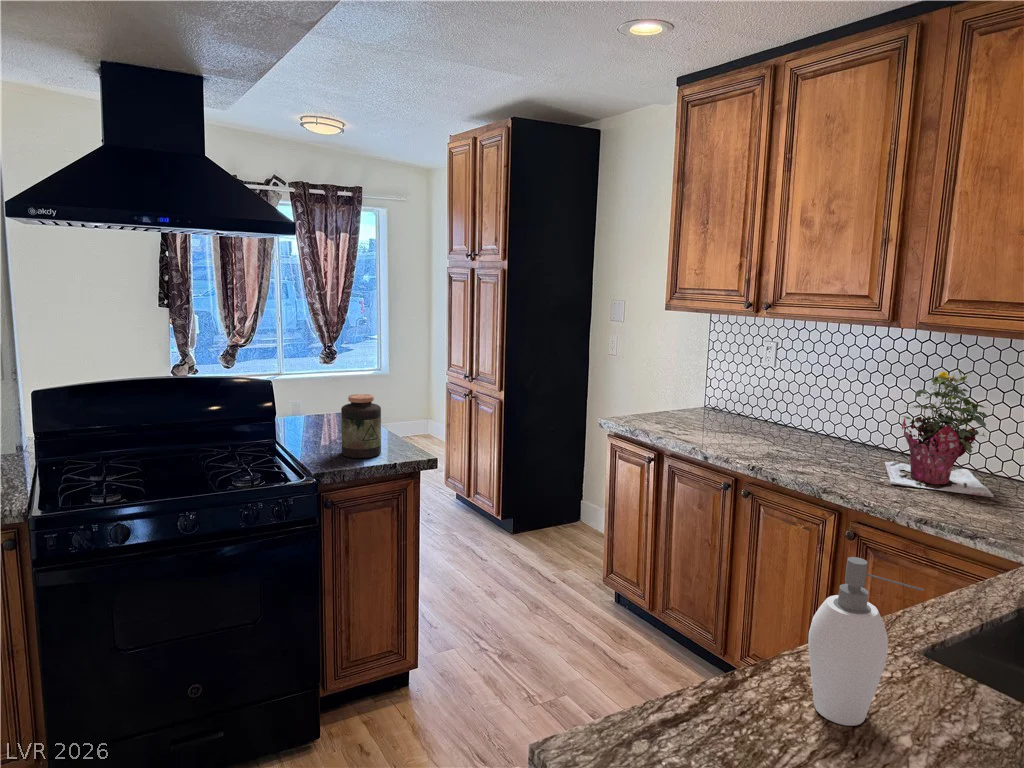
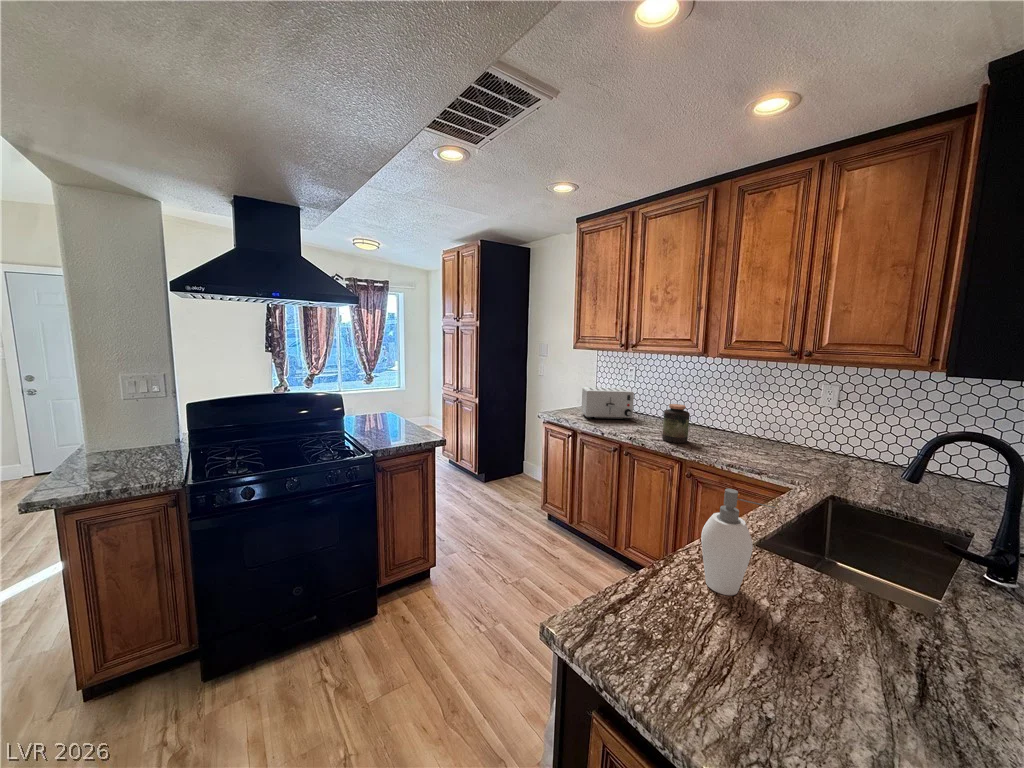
potted plant: present [885,369,994,497] -> none [700,379,763,450]
toaster: none [676,376,770,435] -> present [581,387,634,419]
jar: present [341,394,381,458] -> present [662,404,690,443]

